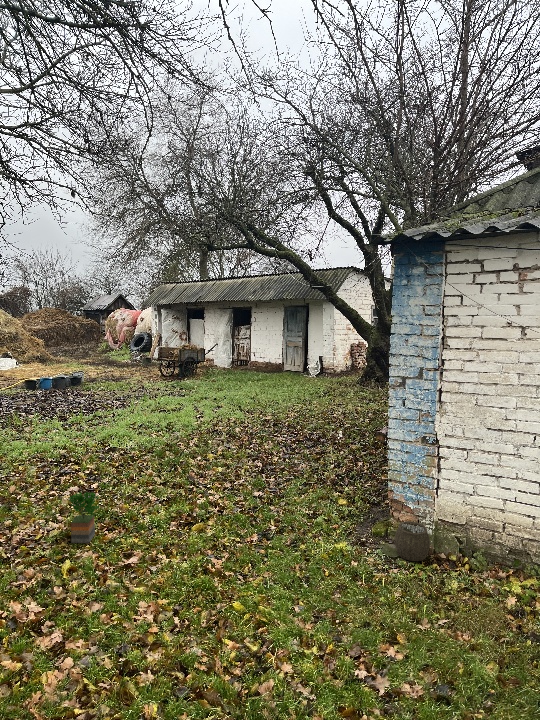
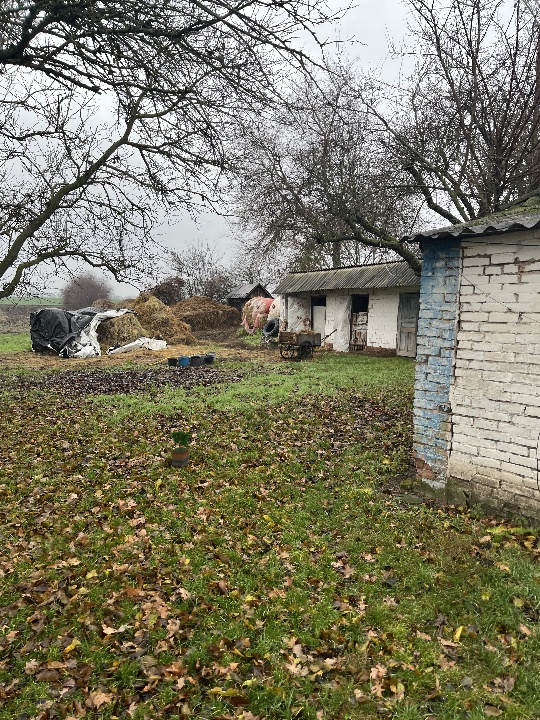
woven basket: present [395,521,430,561] -> none [410,476,440,508]

